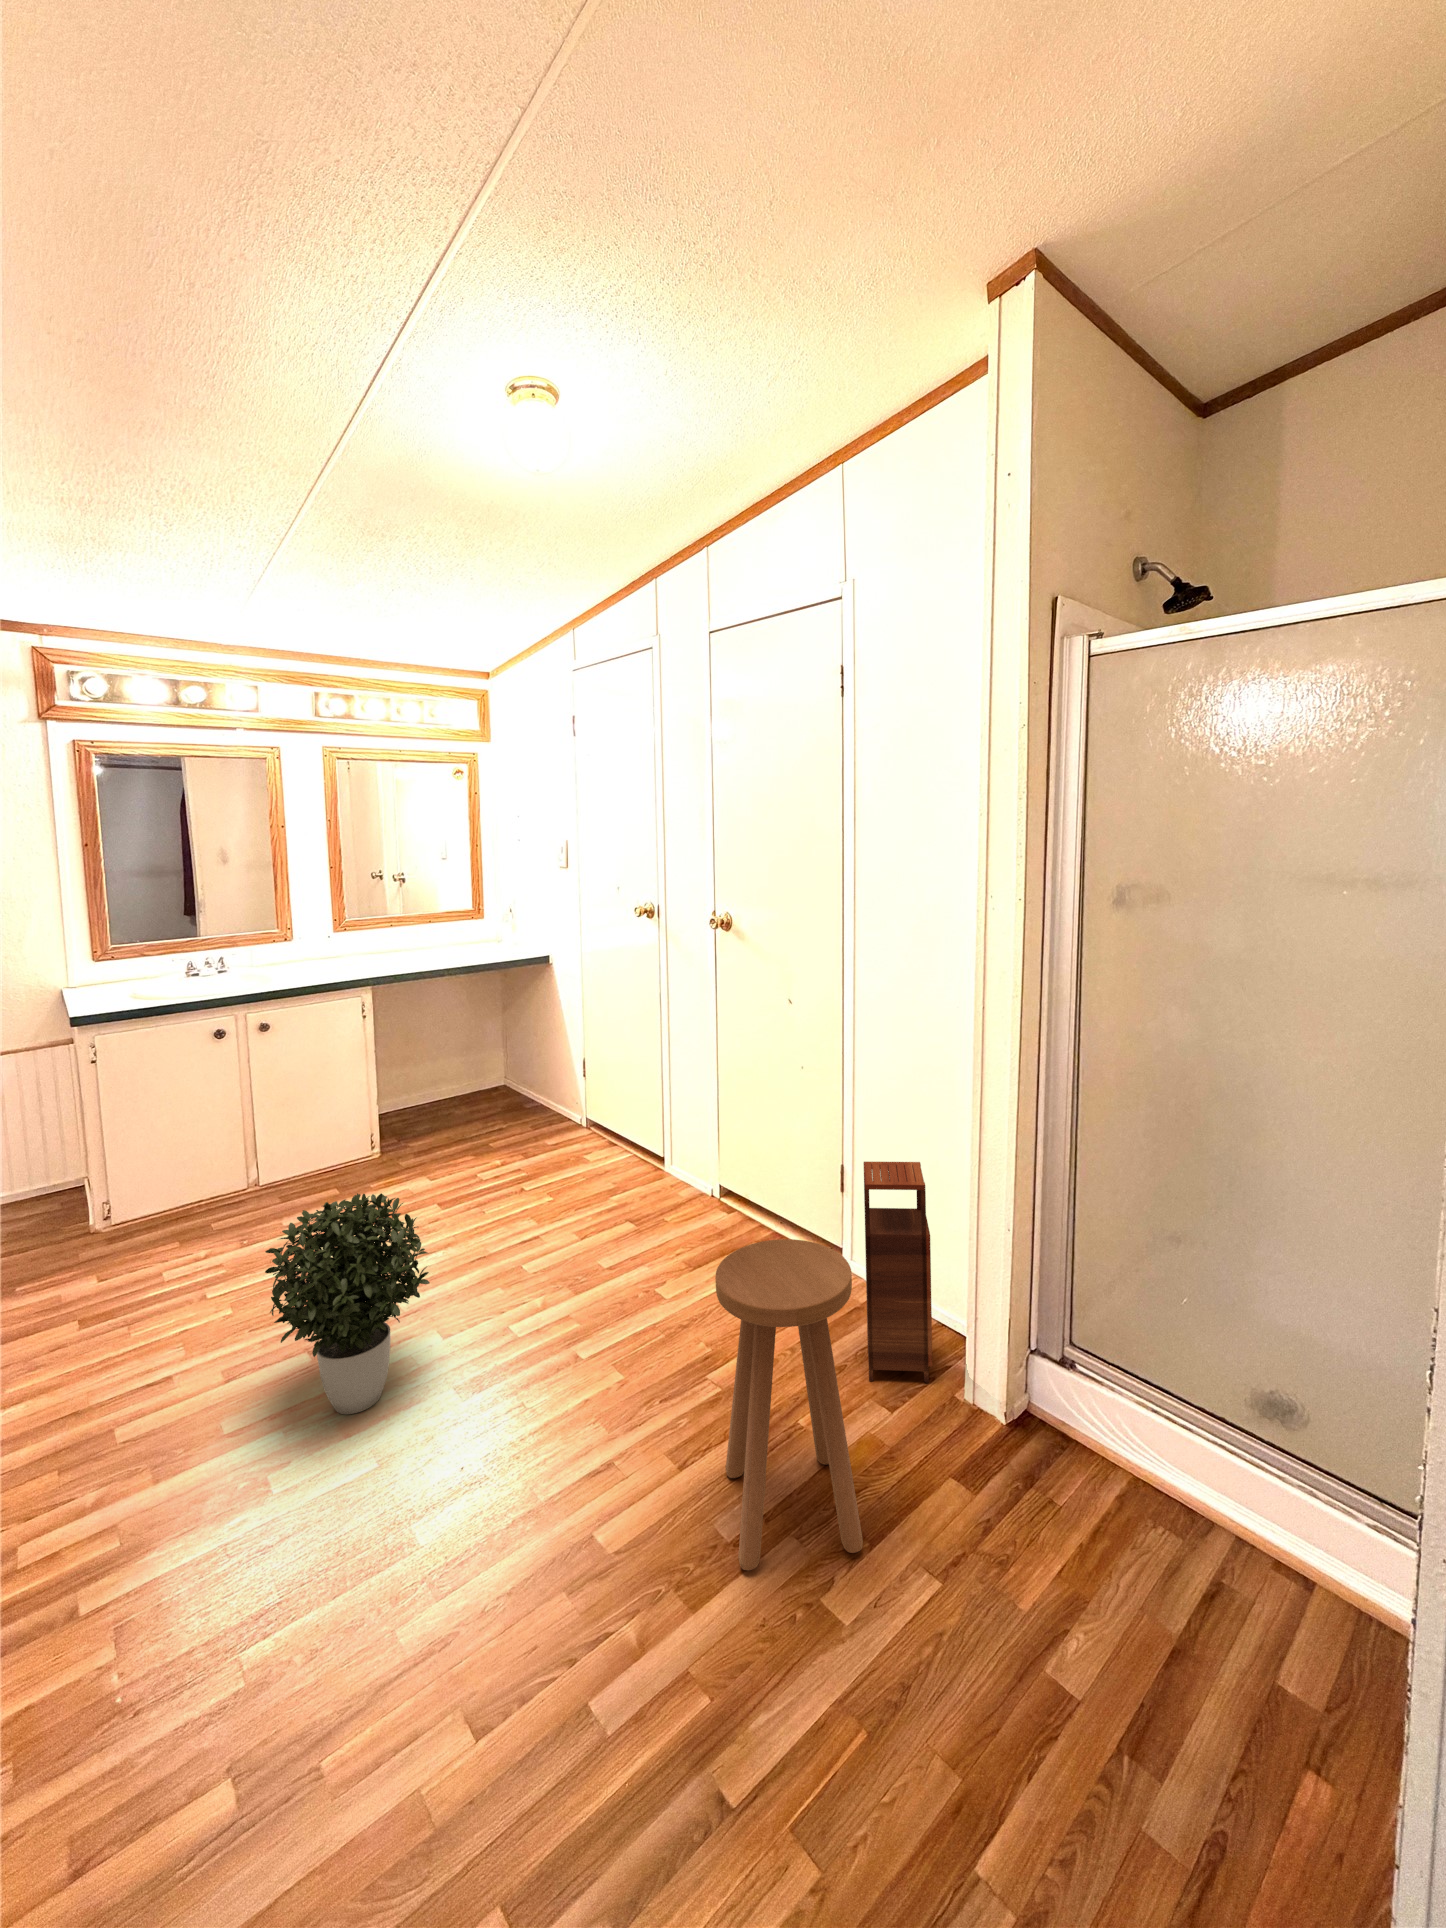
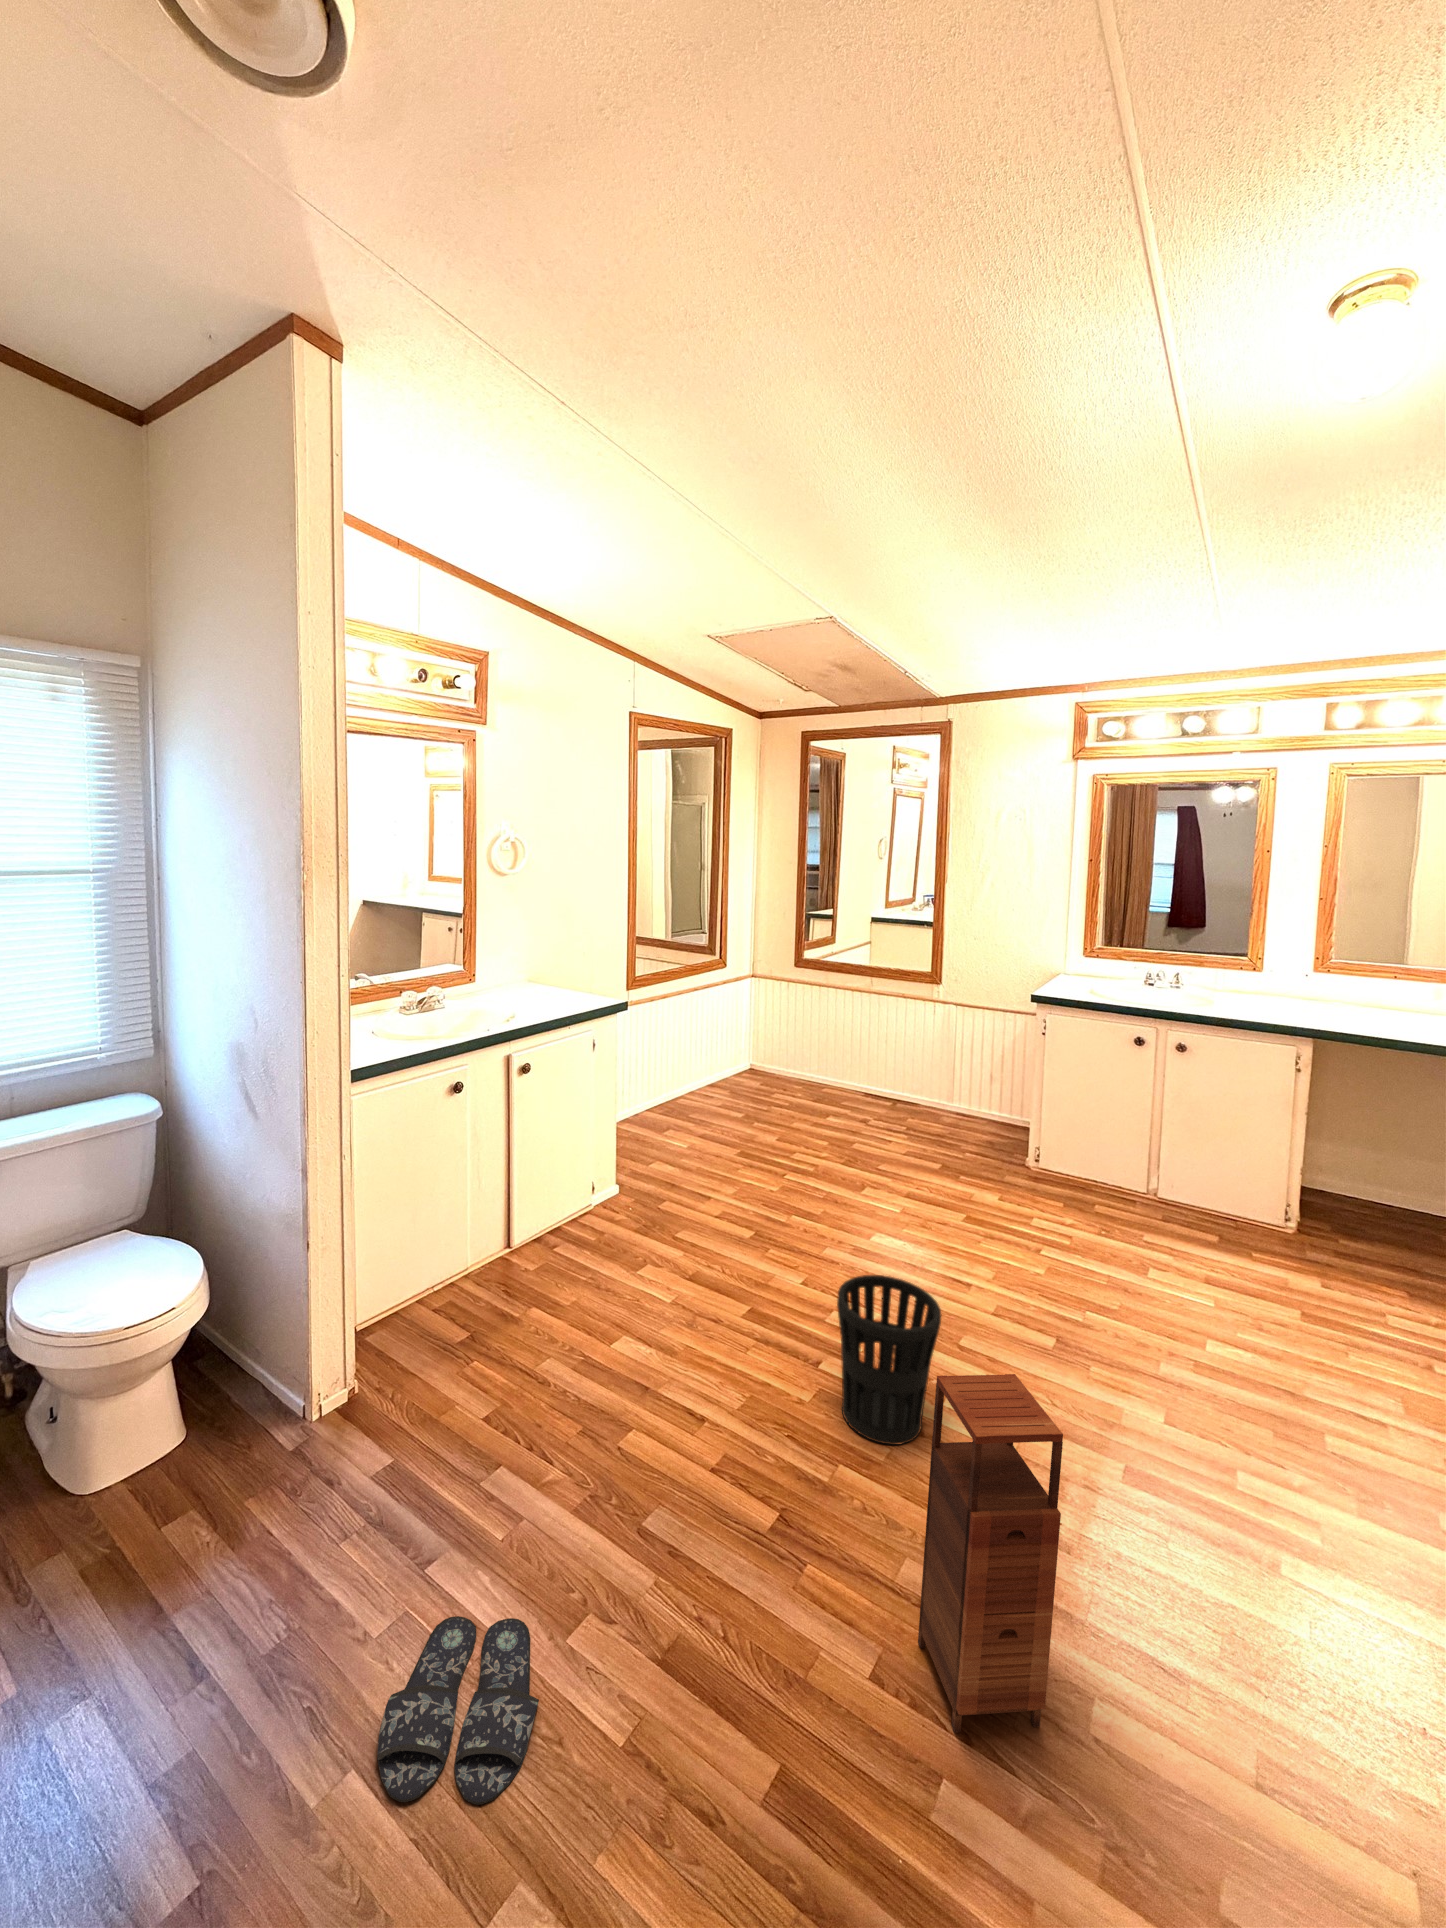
potted plant: present [265,1193,430,1414] -> none [673,1121,783,1279]
wastebasket: none [611,1210,706,1360] -> present [837,1275,942,1445]
stool: present [715,1239,863,1570] -> none [610,1289,775,1644]
slippers: none [807,1650,1001,1831] -> present [377,1616,539,1805]

